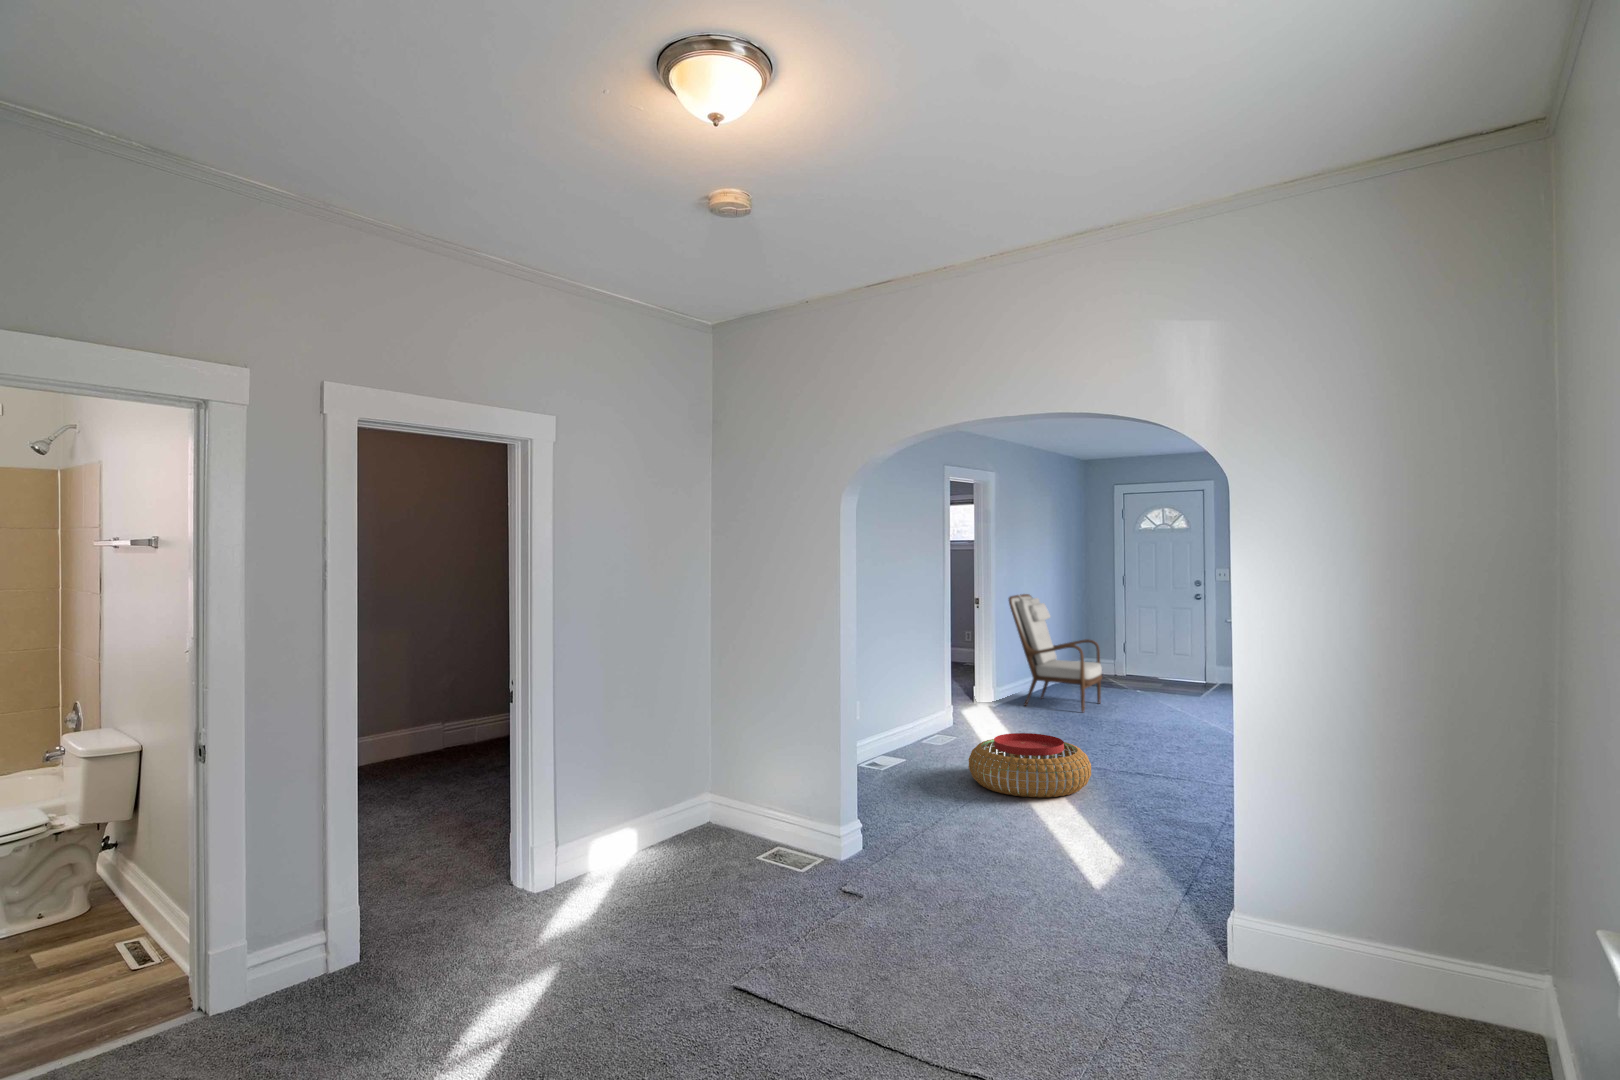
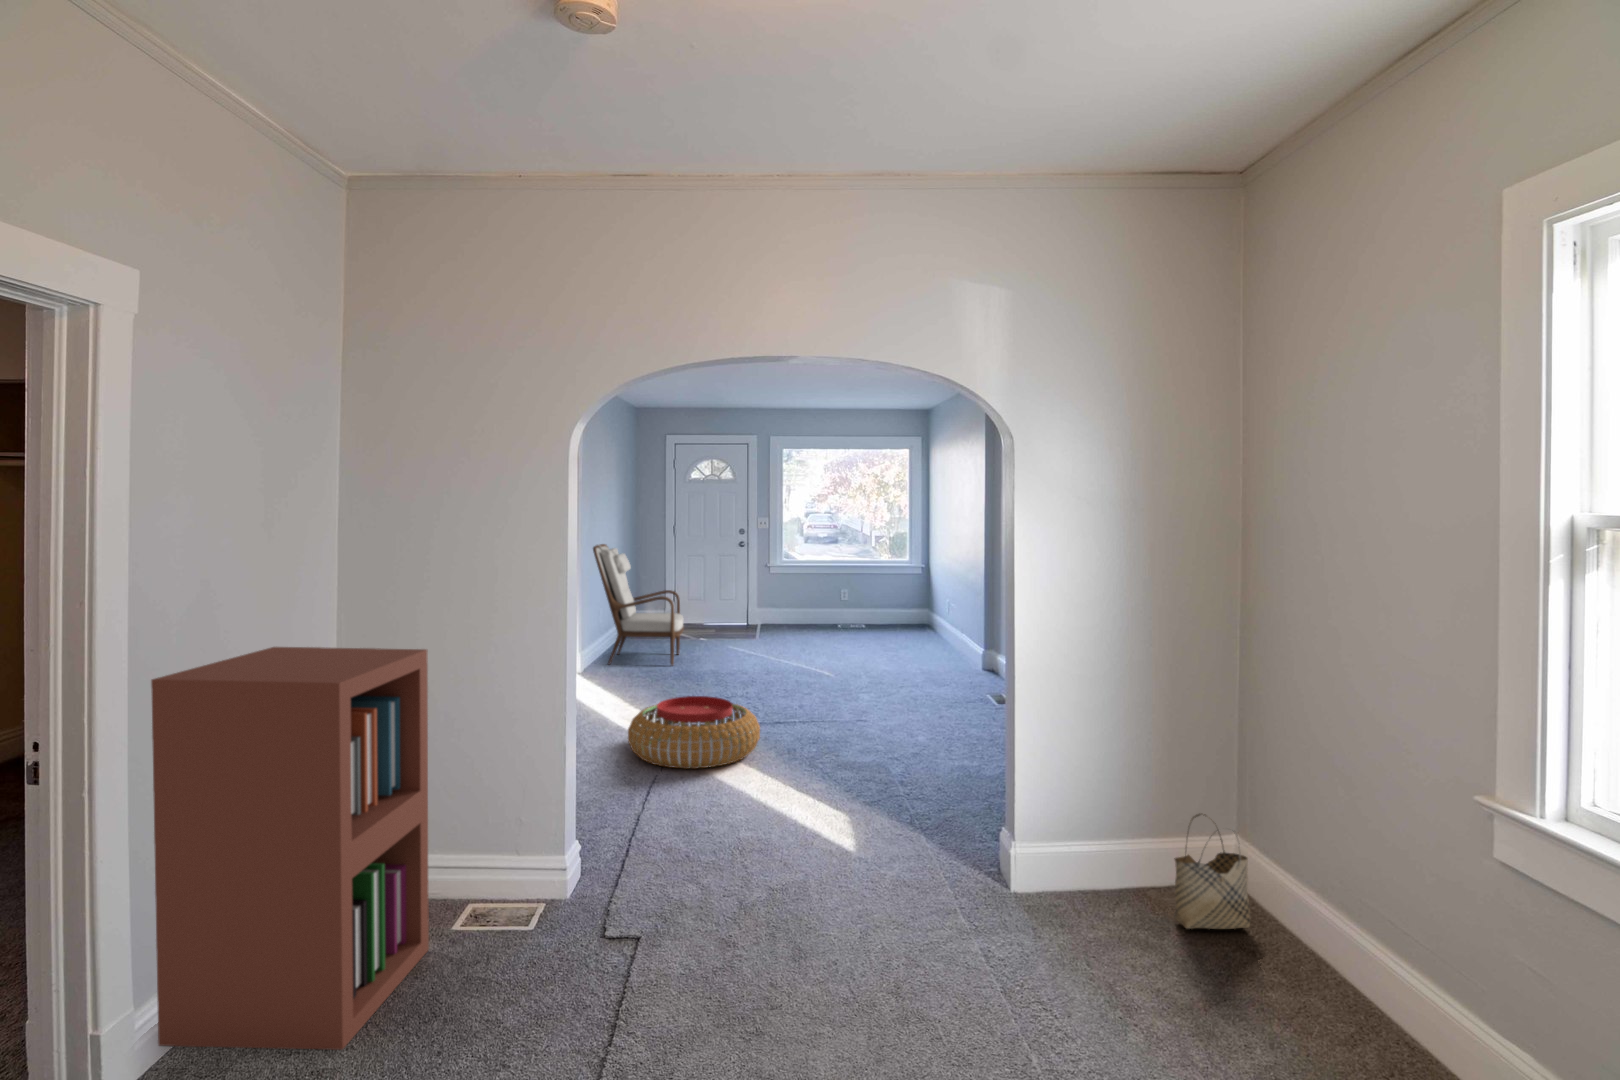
bookshelf: none [588,655,737,899] -> present [151,647,429,1050]
woven basket: none [1364,901,1471,1043] -> present [1174,814,1251,929]

